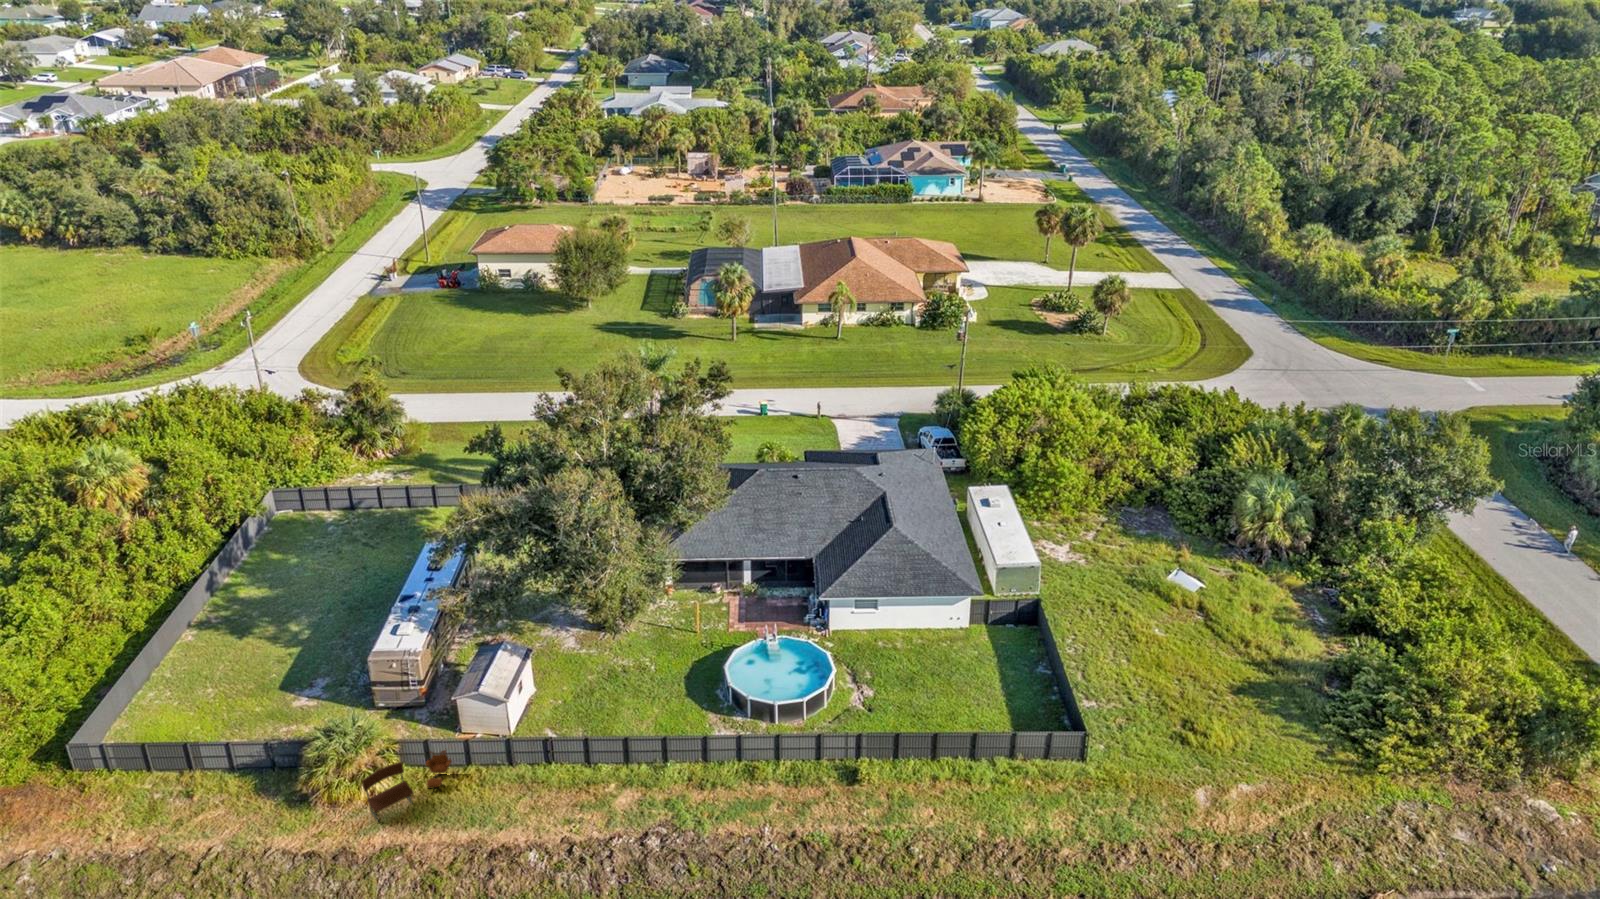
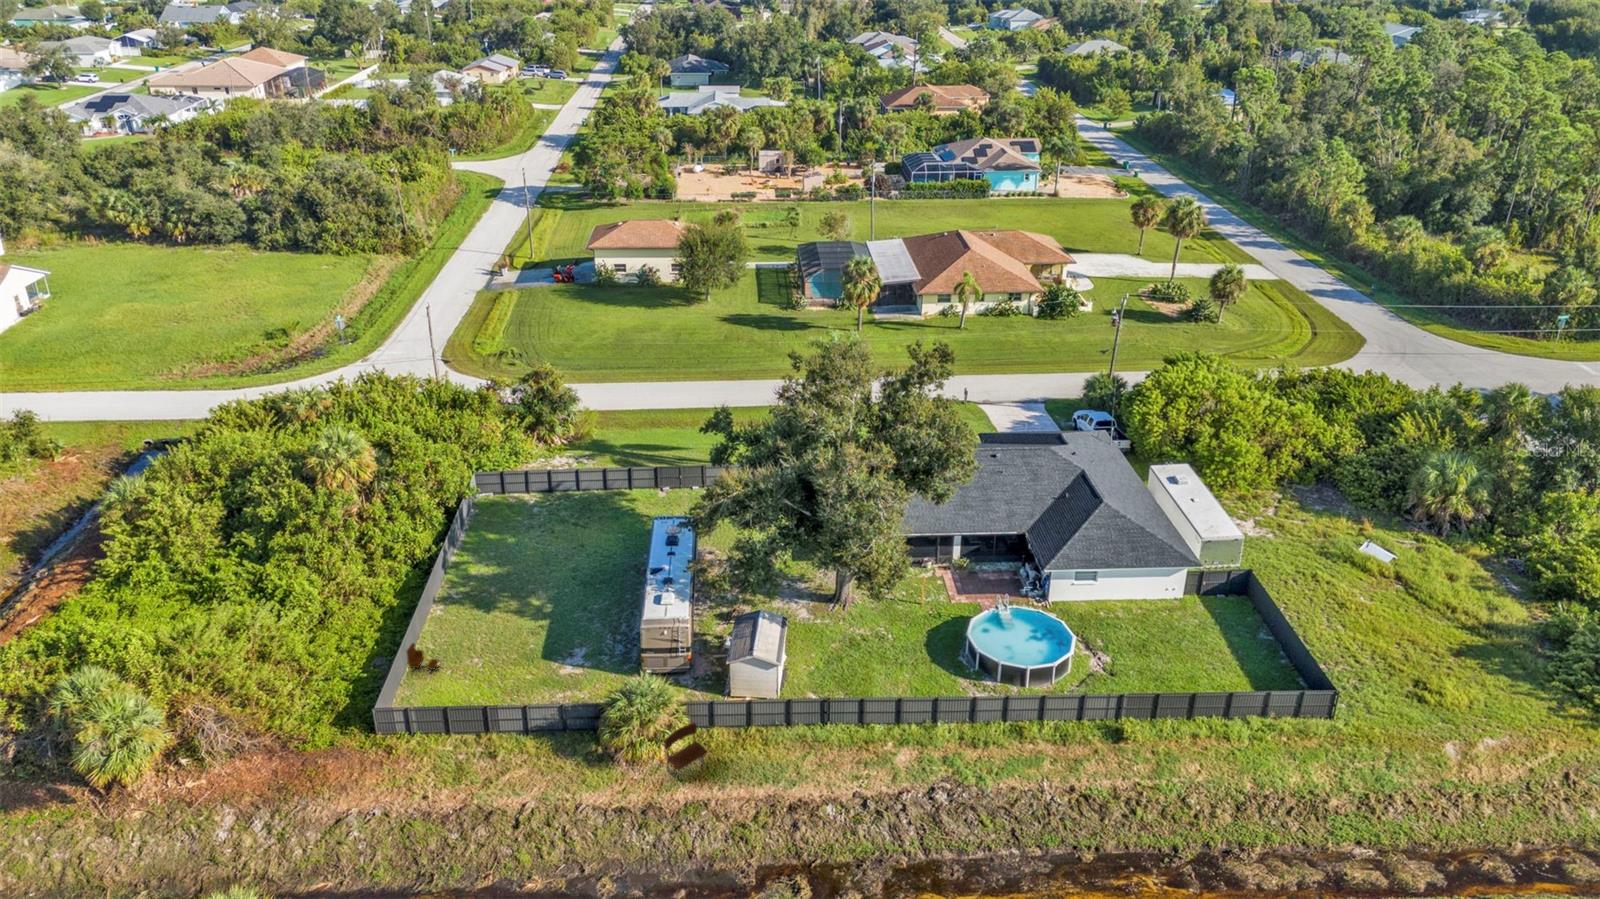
lounge chair: present [426,750,452,789] -> present [407,643,438,670]

